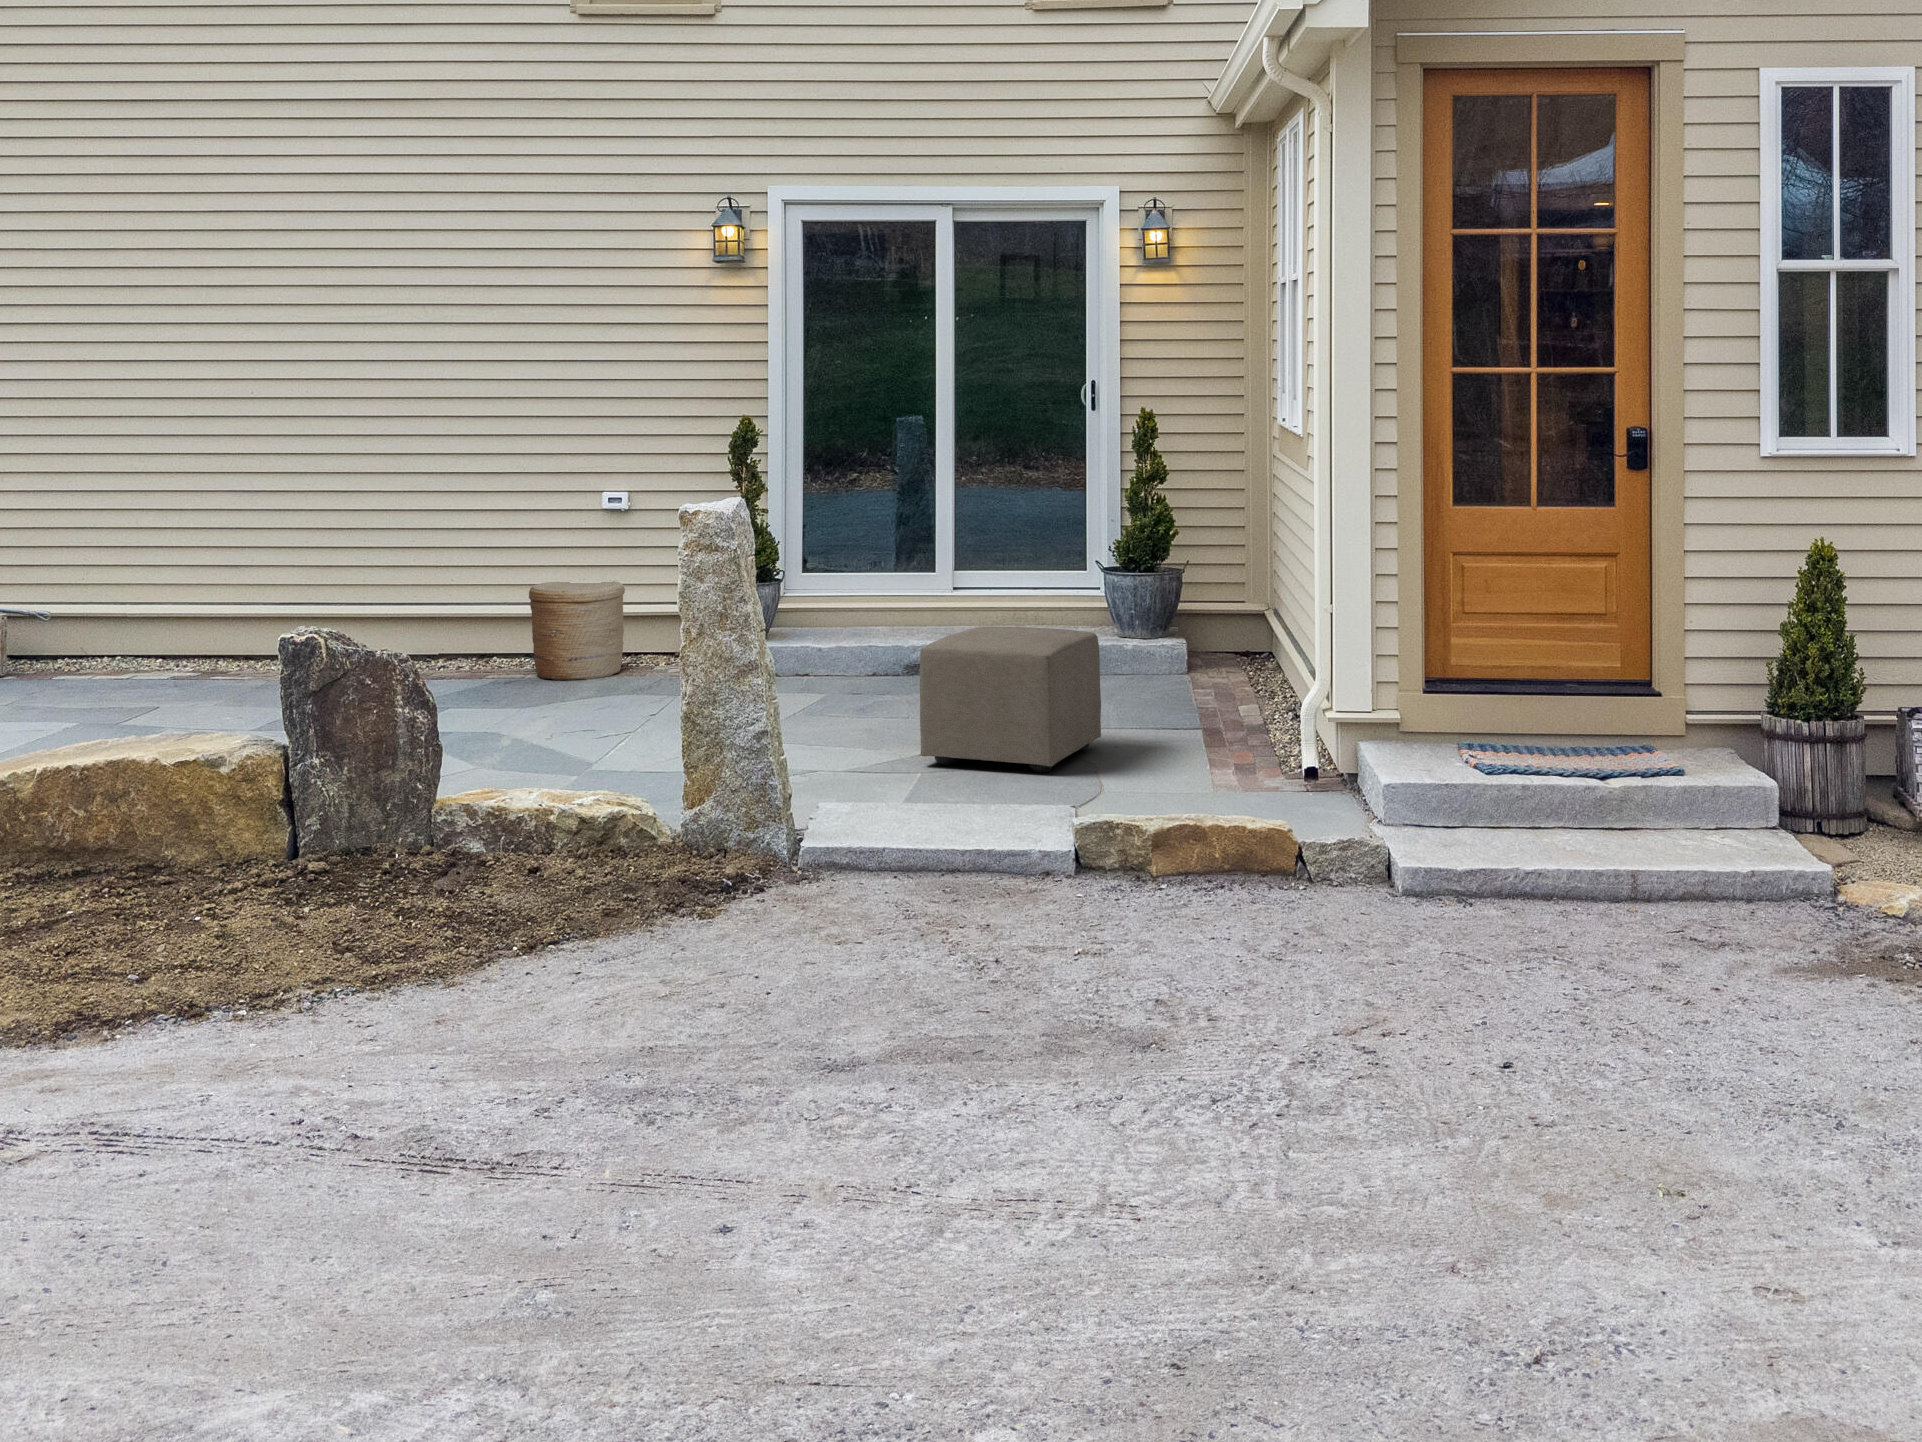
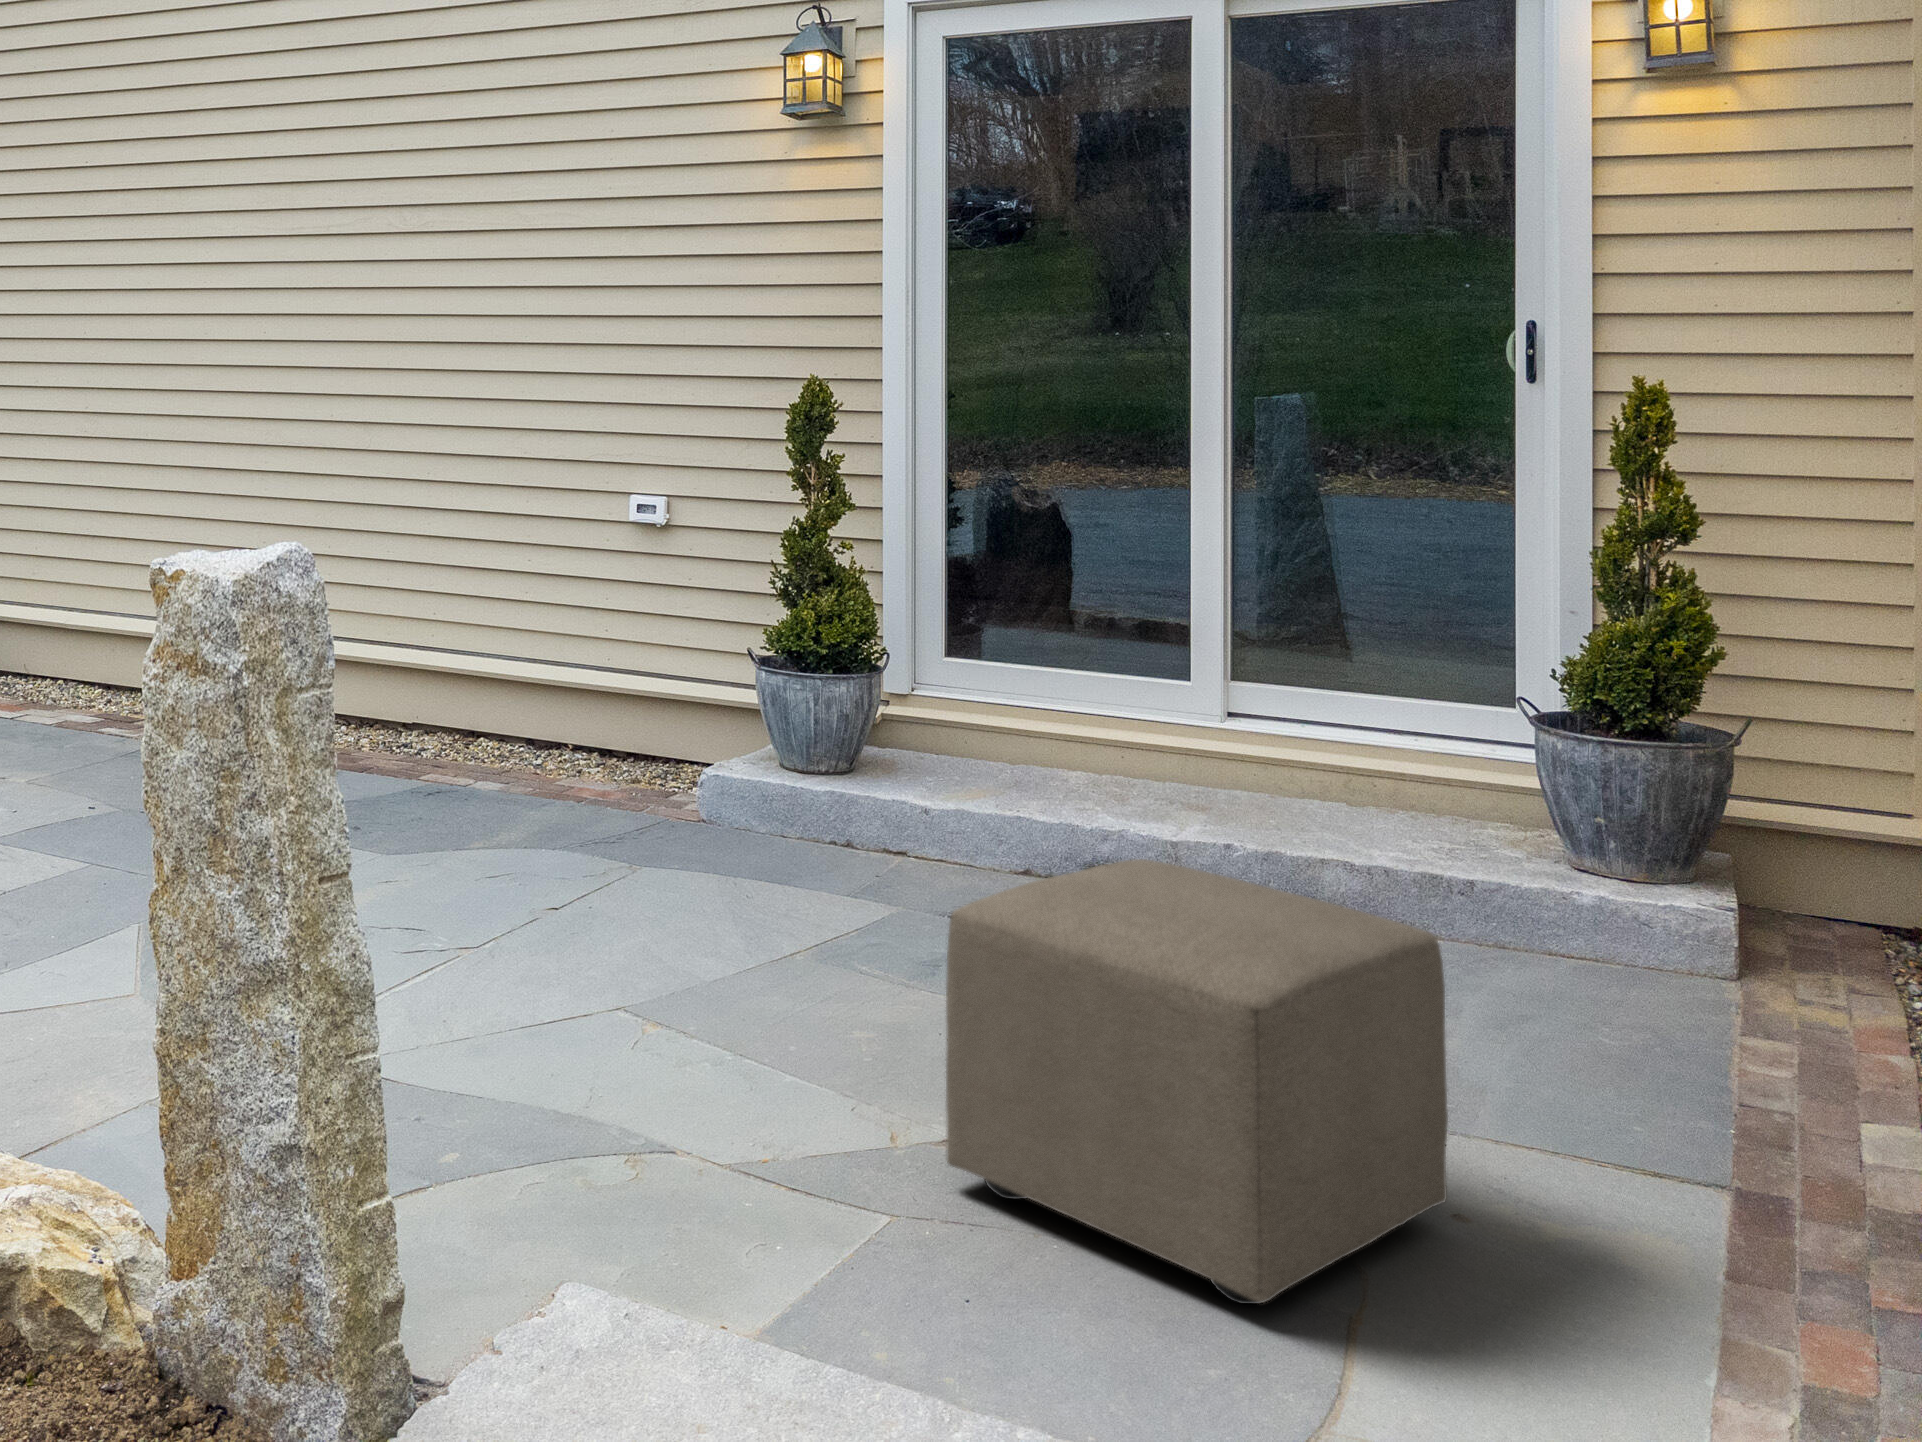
woven basket: present [529,581,625,681] -> none [489,624,637,789]

